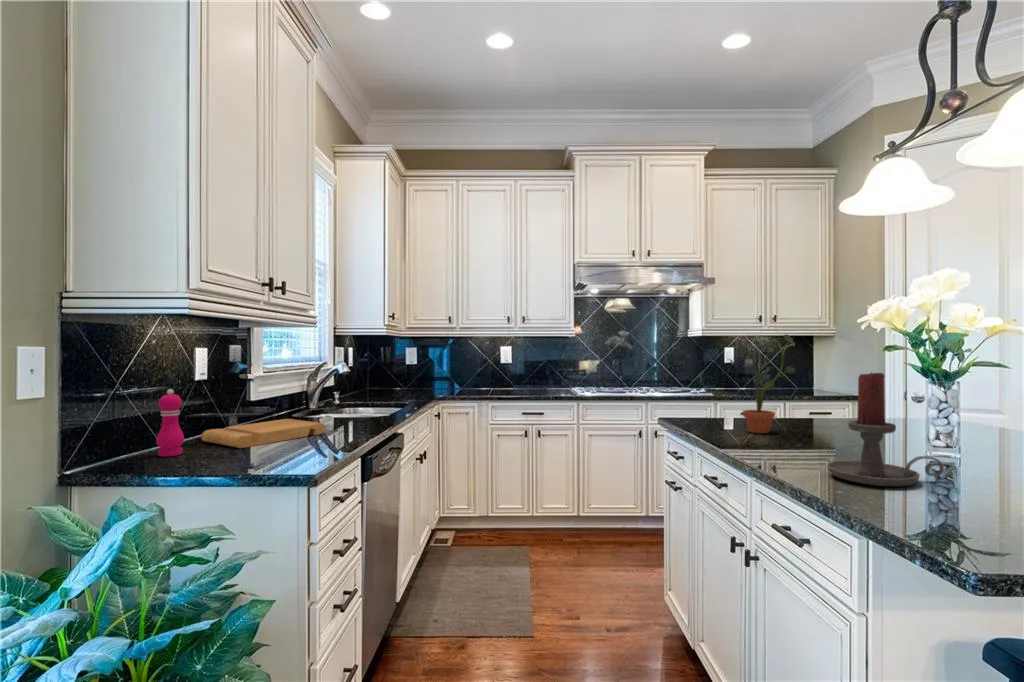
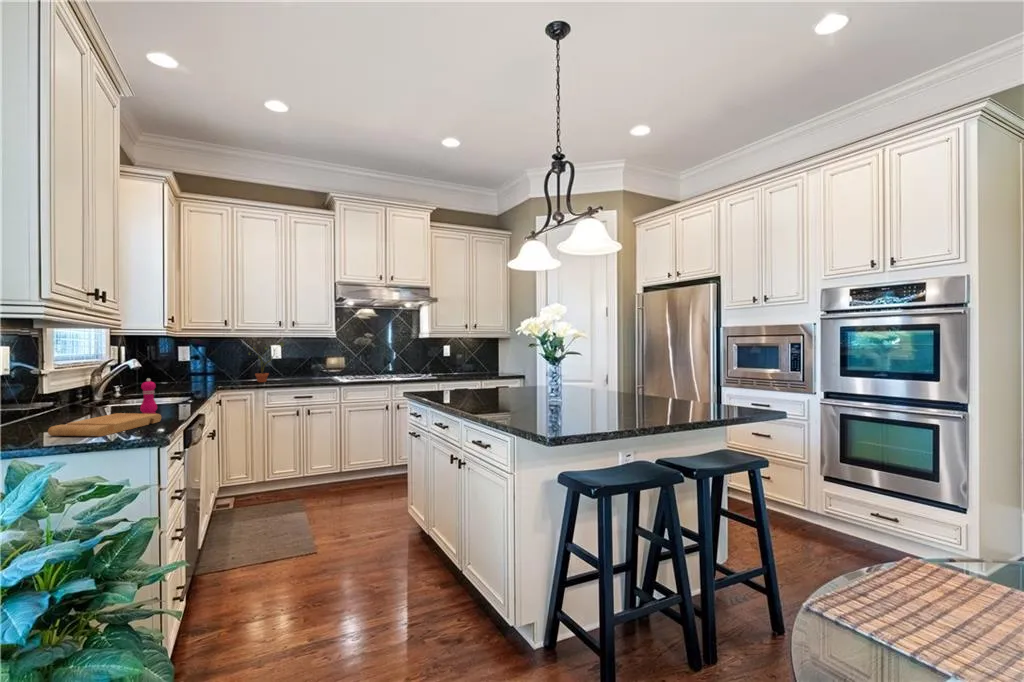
potted plant: present [730,334,796,433] -> present [248,342,284,382]
candle holder: present [827,372,944,486] -> none [494,367,537,417]
pepper mill: present [156,389,184,457] -> present [140,379,157,414]

